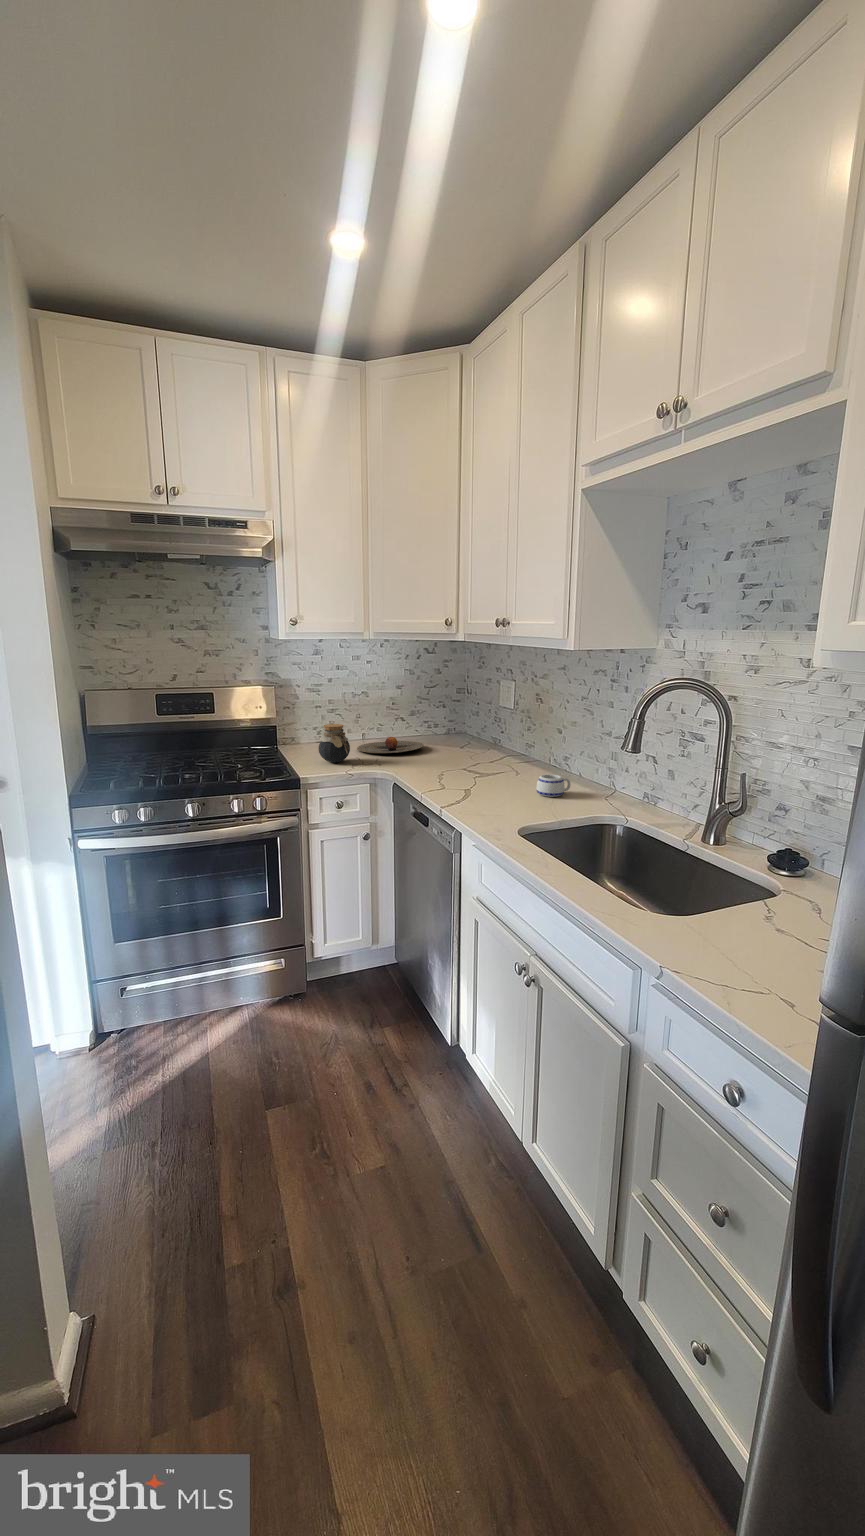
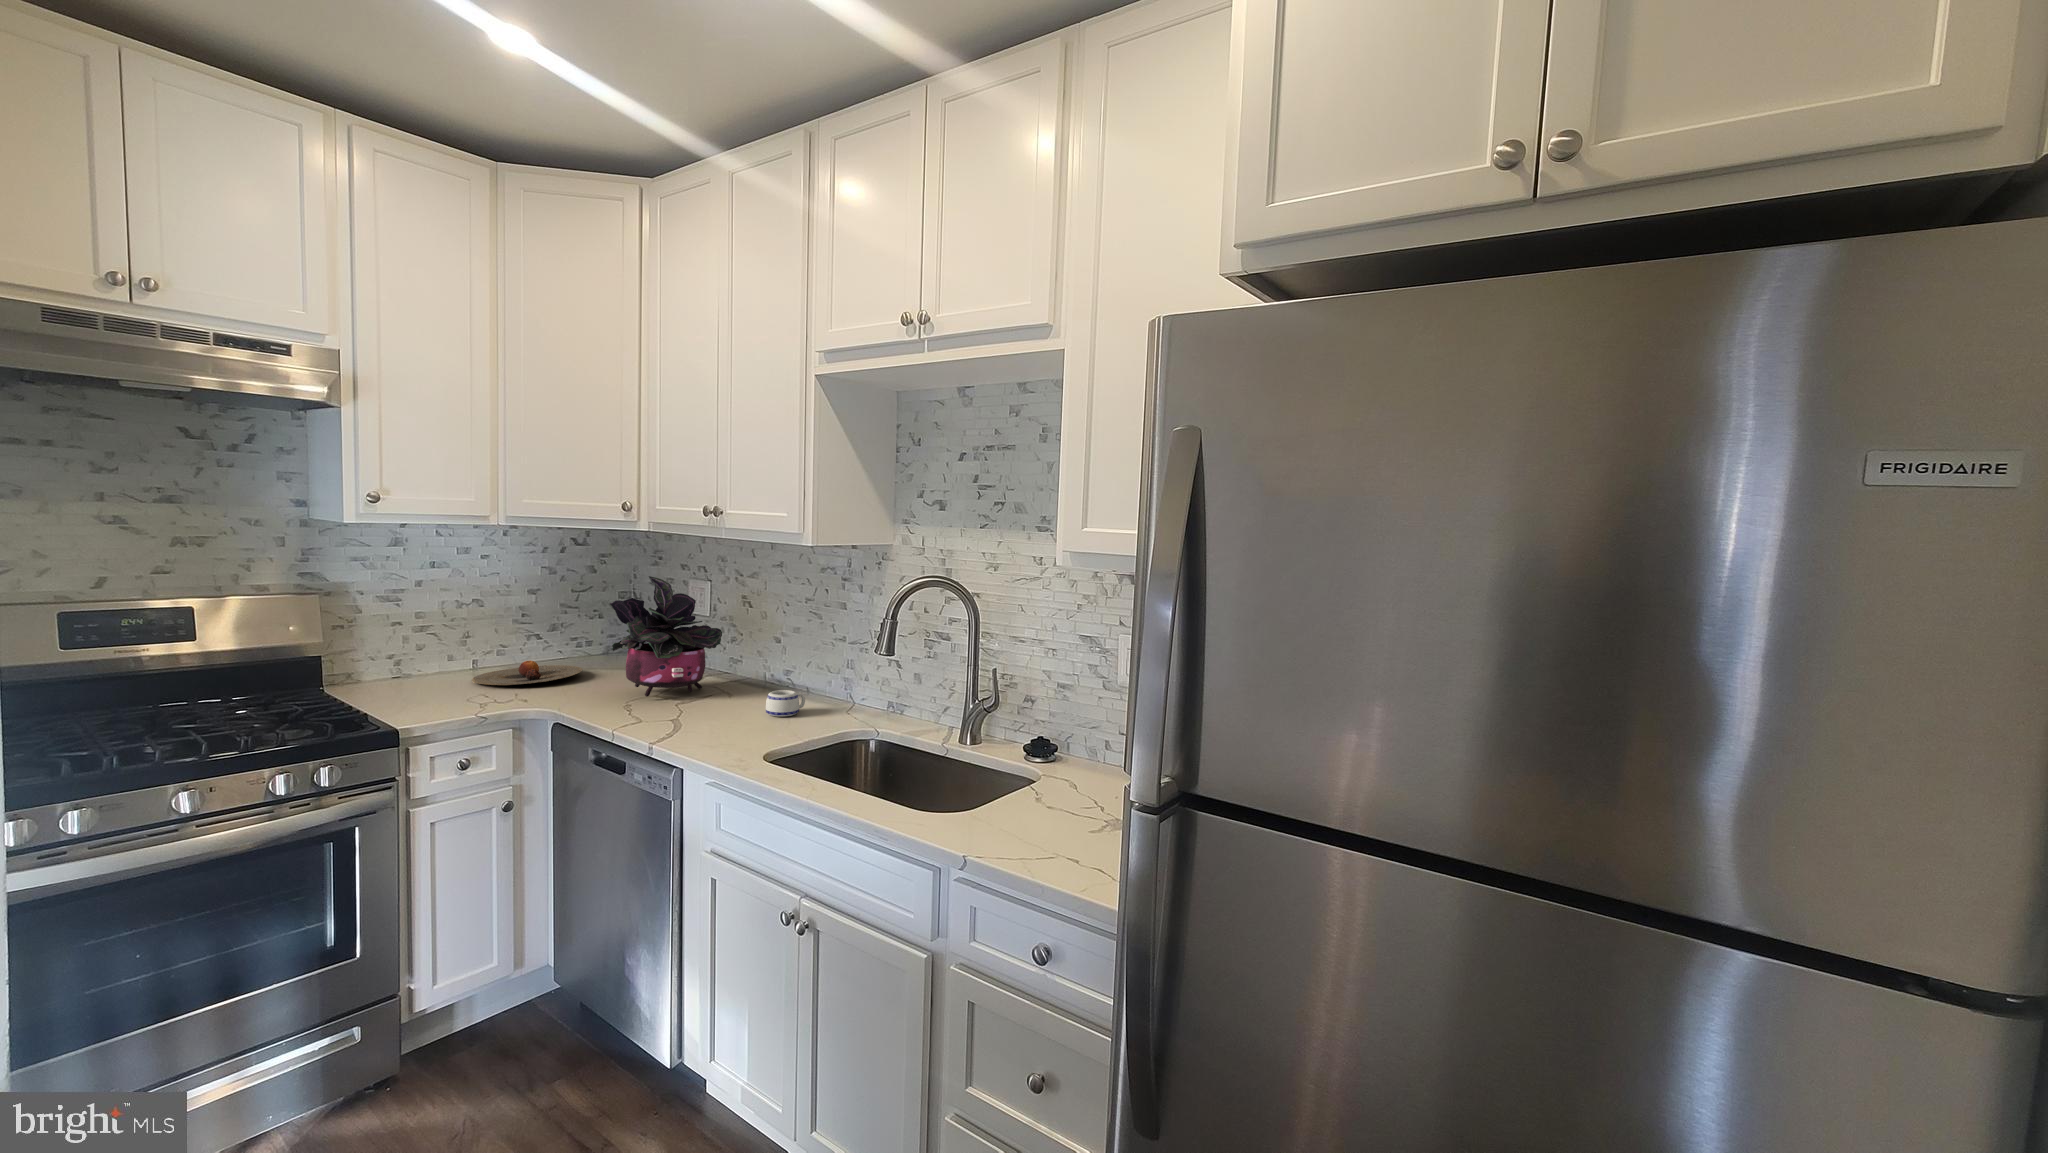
potted plant: none [433,677,515,770] -> present [610,576,722,697]
jar: present [319,724,350,763] -> none [417,646,473,704]

